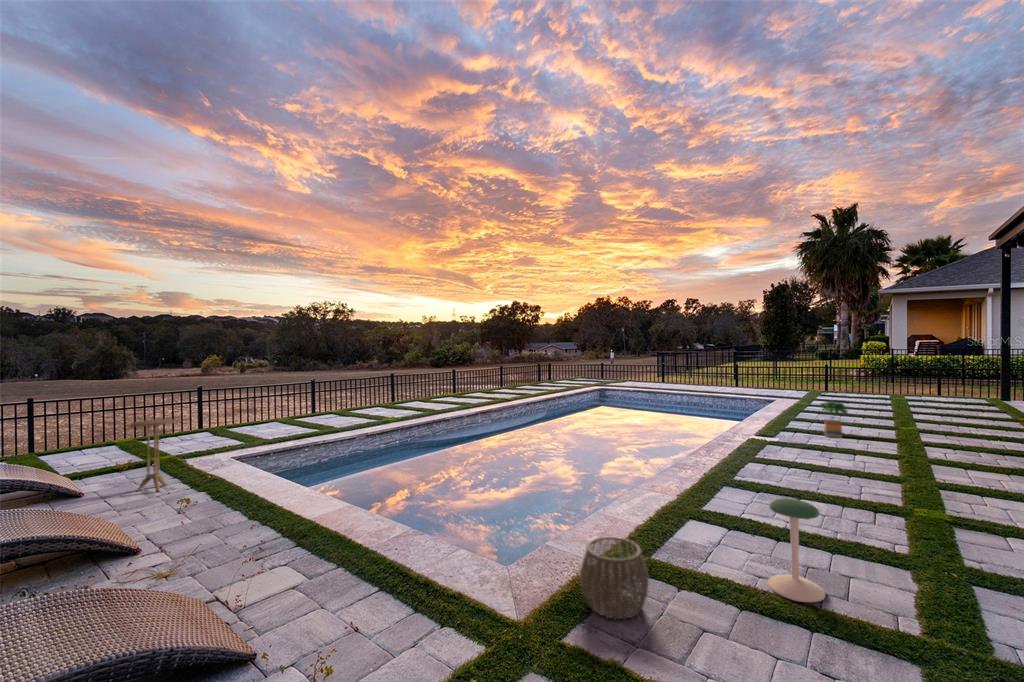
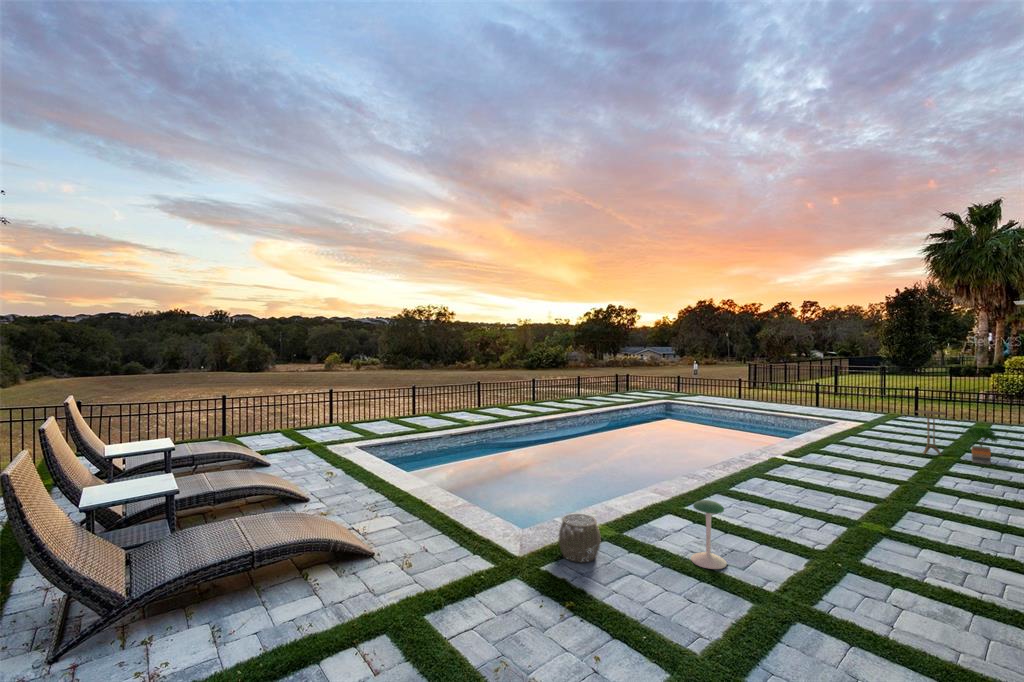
potted tree: present [820,401,848,438] -> present [966,428,998,465]
side table: present [131,419,176,492] -> present [916,410,945,455]

